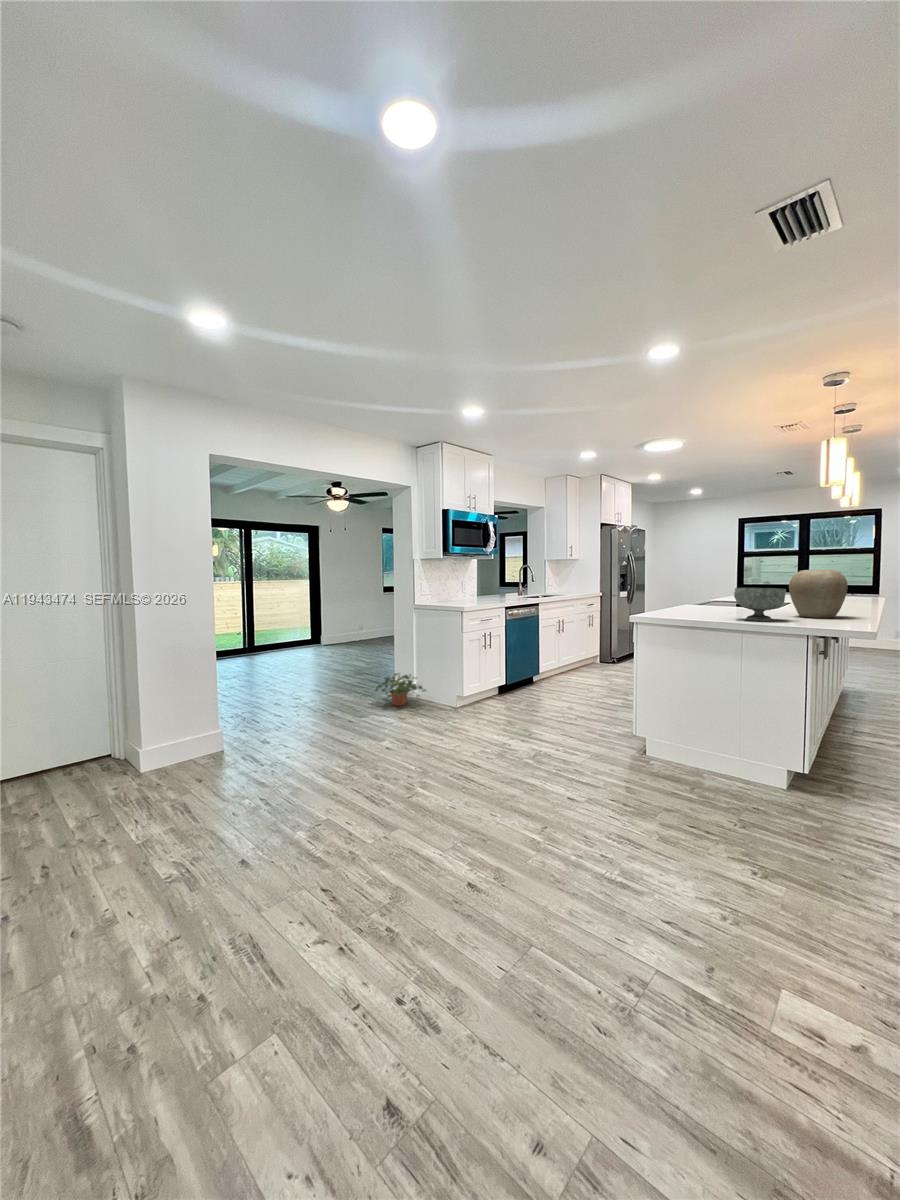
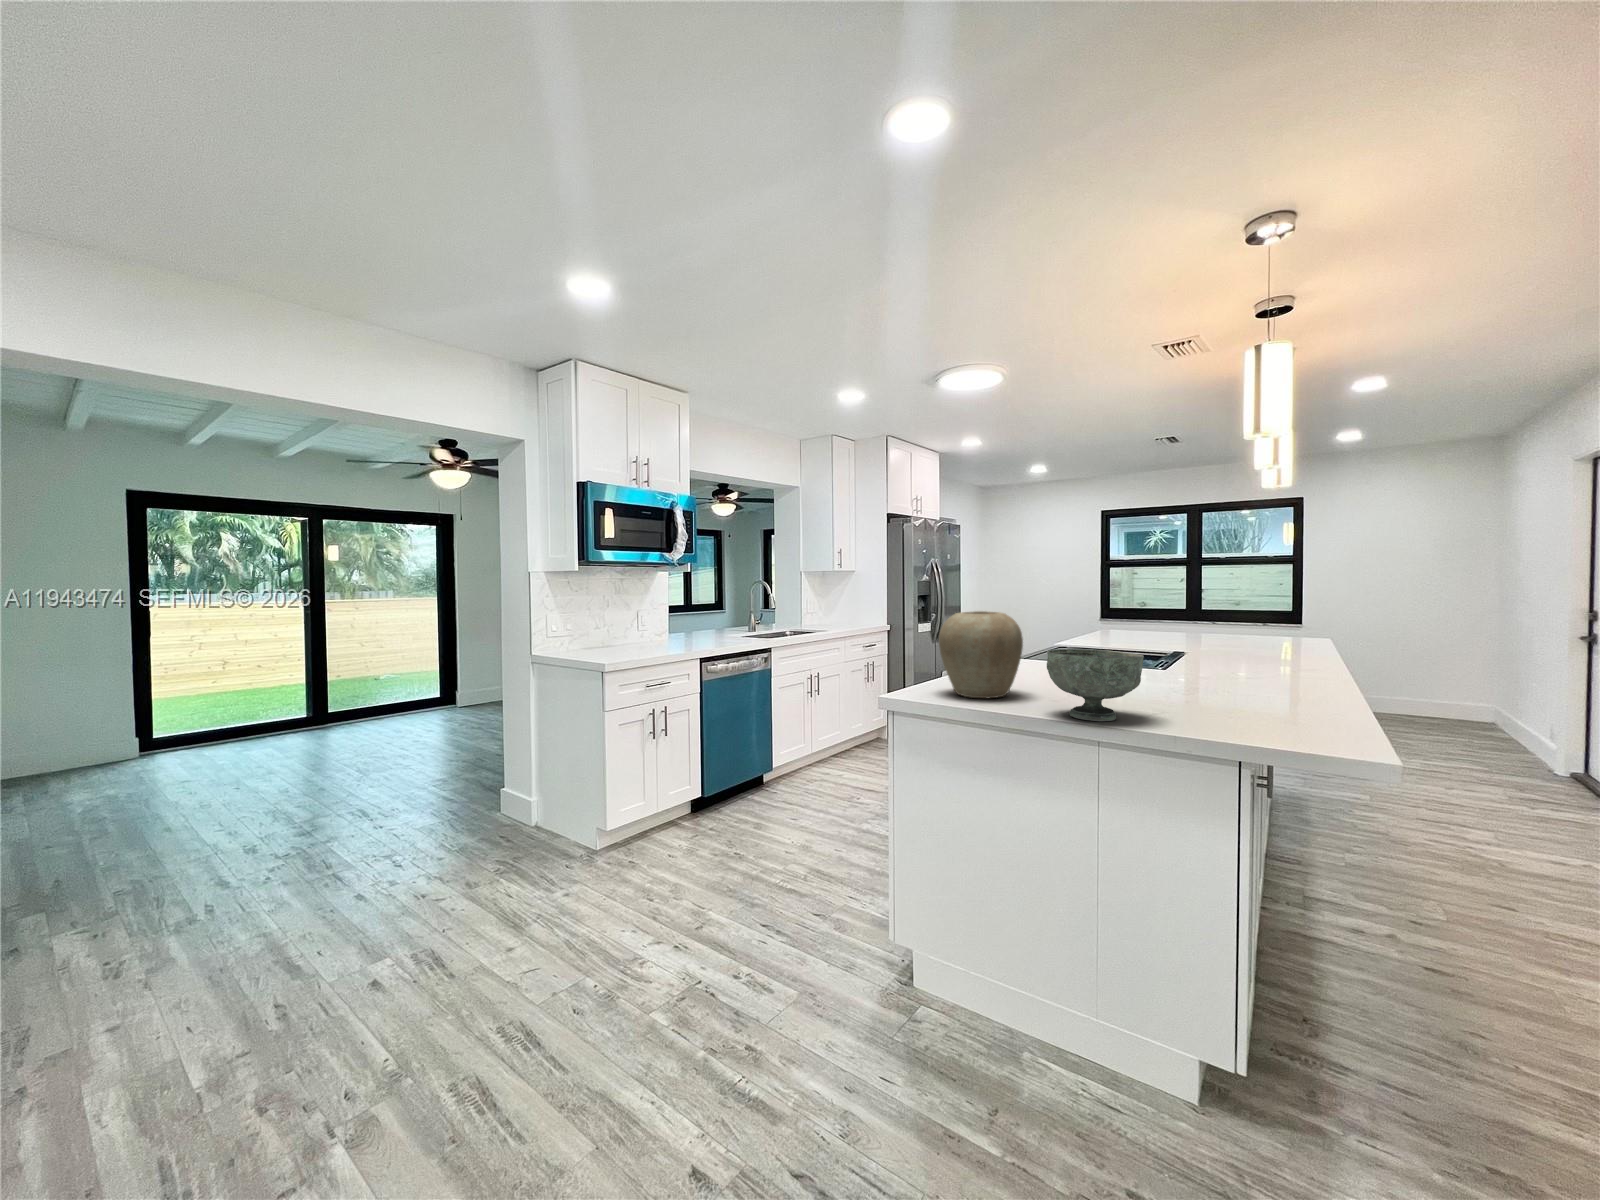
vase: present [789,570,848,618] -> present [939,611,1023,698]
potted plant: present [375,673,426,706] -> none [439,779,543,845]

